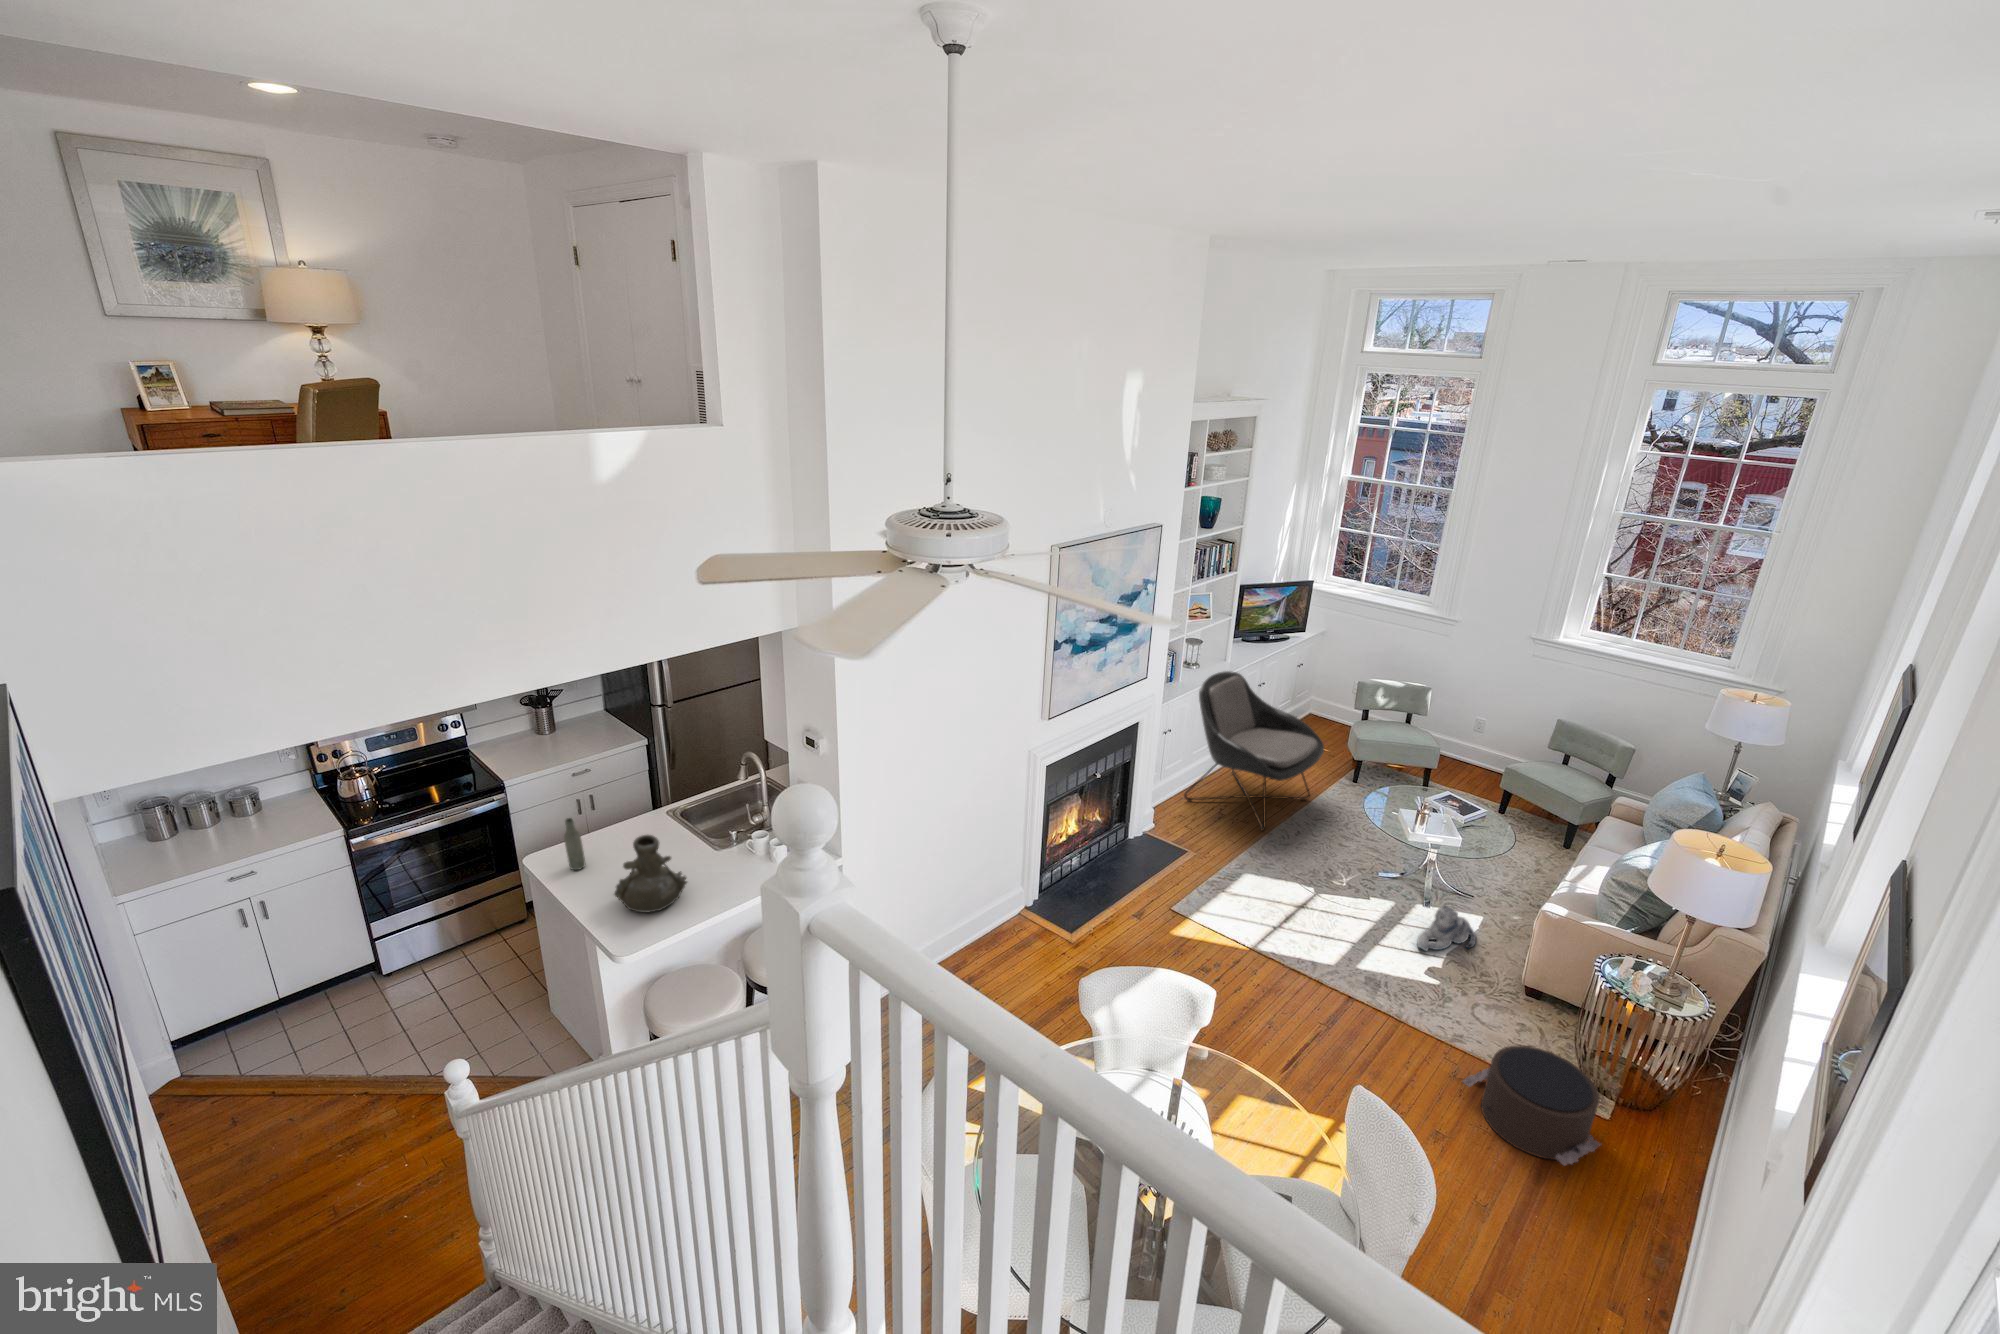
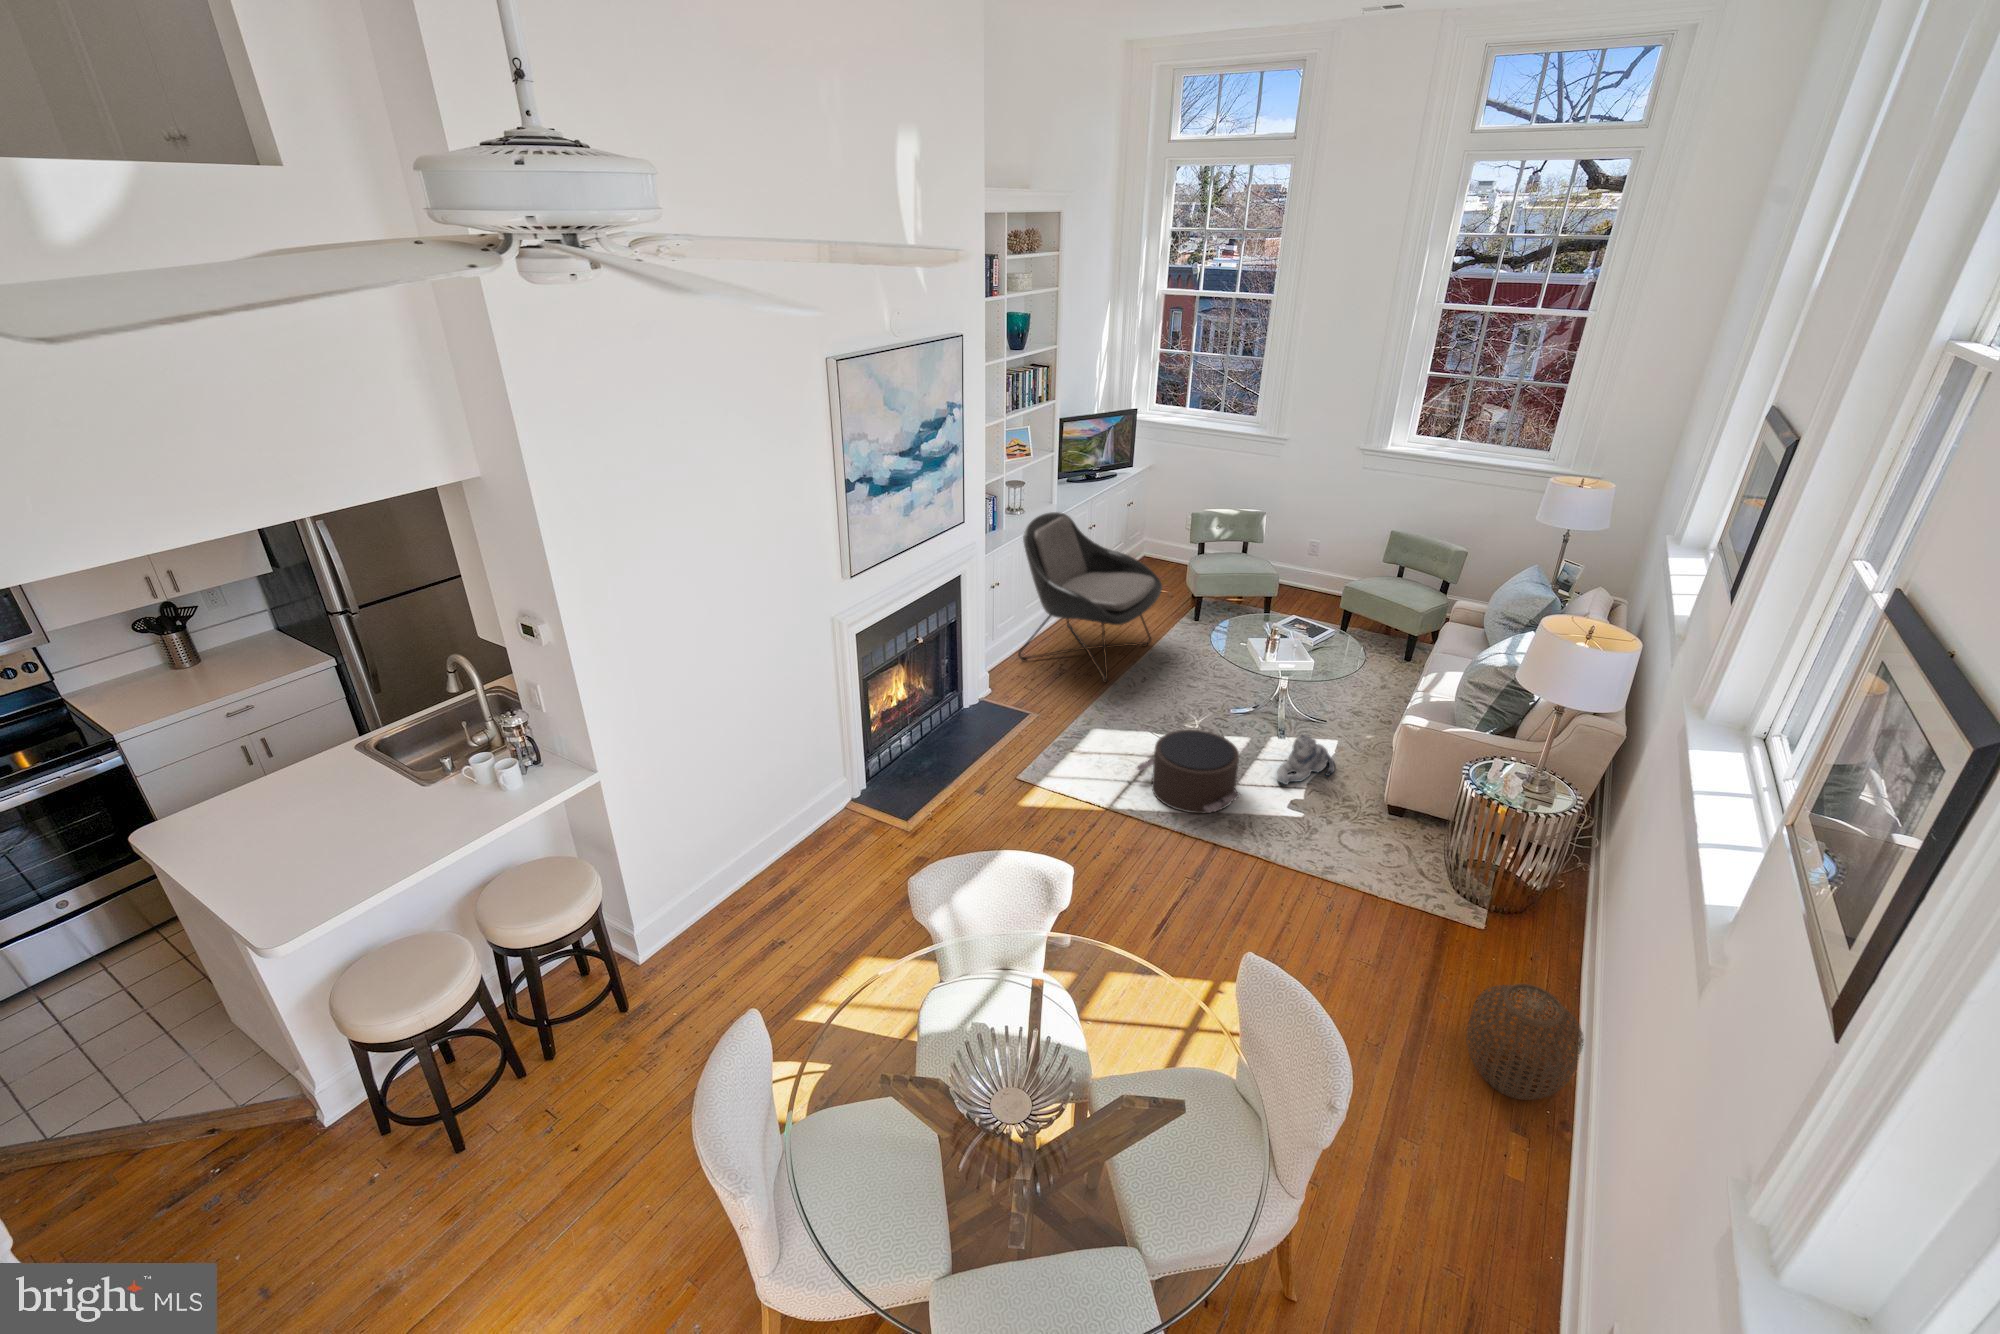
bottle: present [564,818,585,870] -> none [197,767,243,835]
vase: present [614,835,687,913] -> none [279,774,389,876]
pouf: present [1463,1046,1601,1166] -> present [1137,730,1240,813]
woven basket: none [1572,1171,1688,1286] -> present [1466,984,1584,1100]

